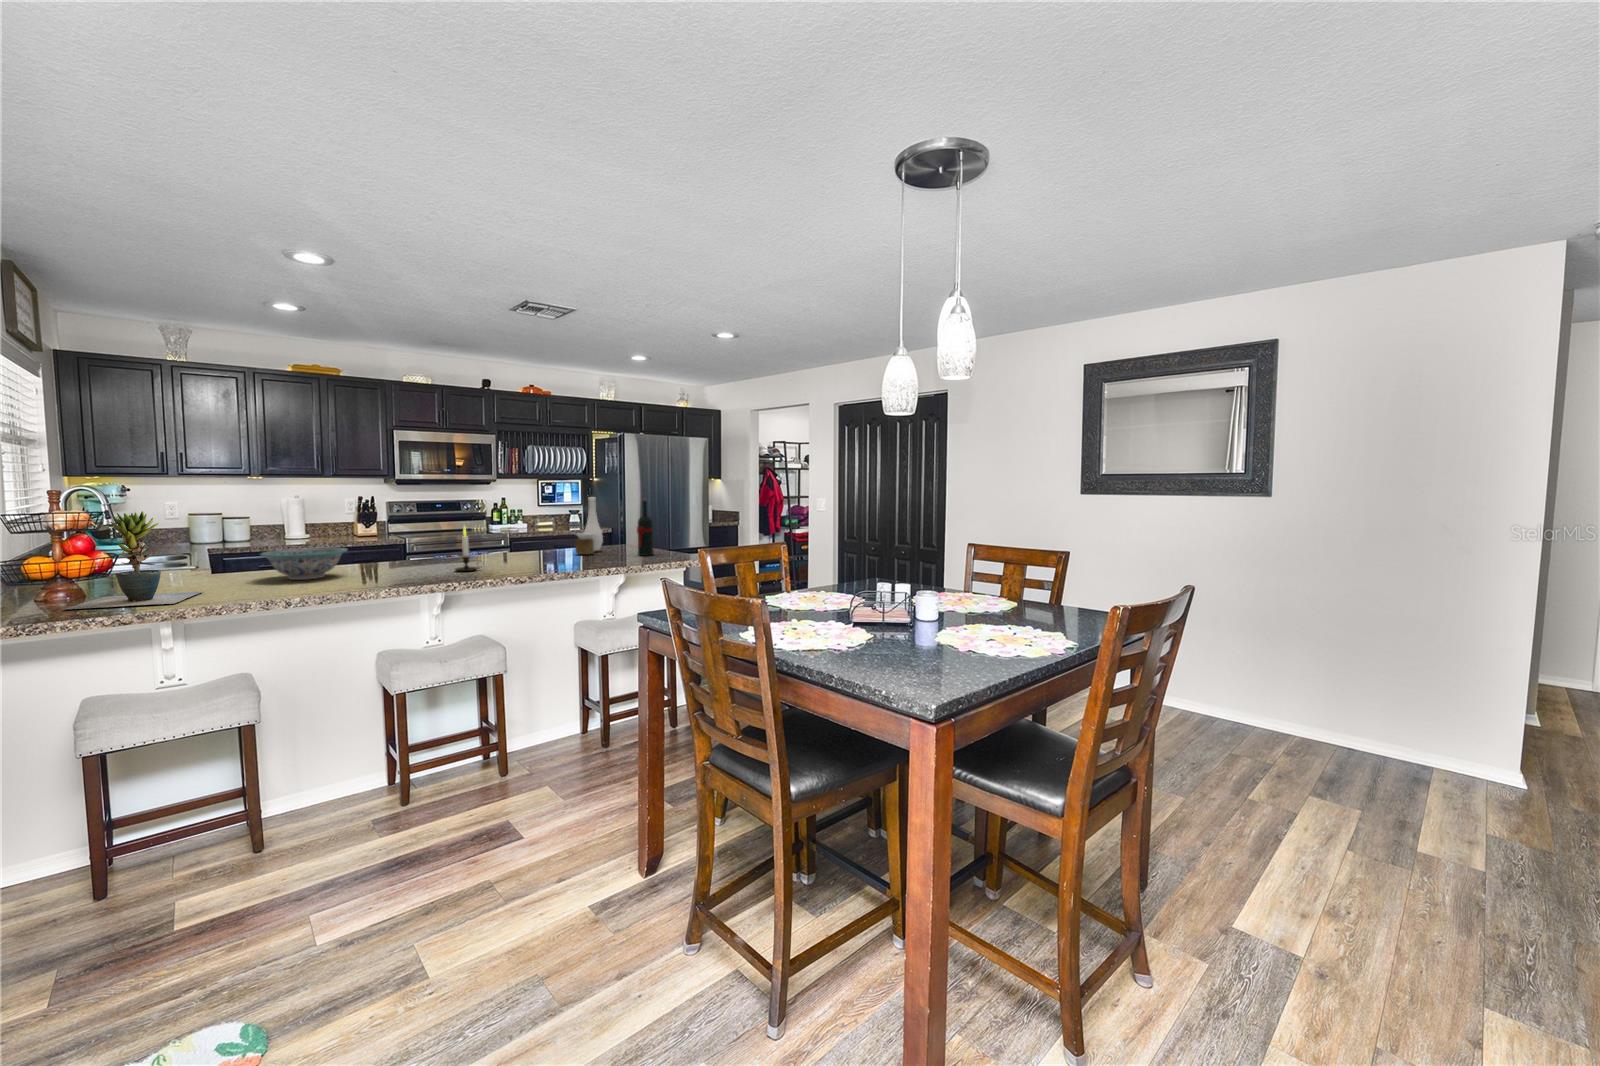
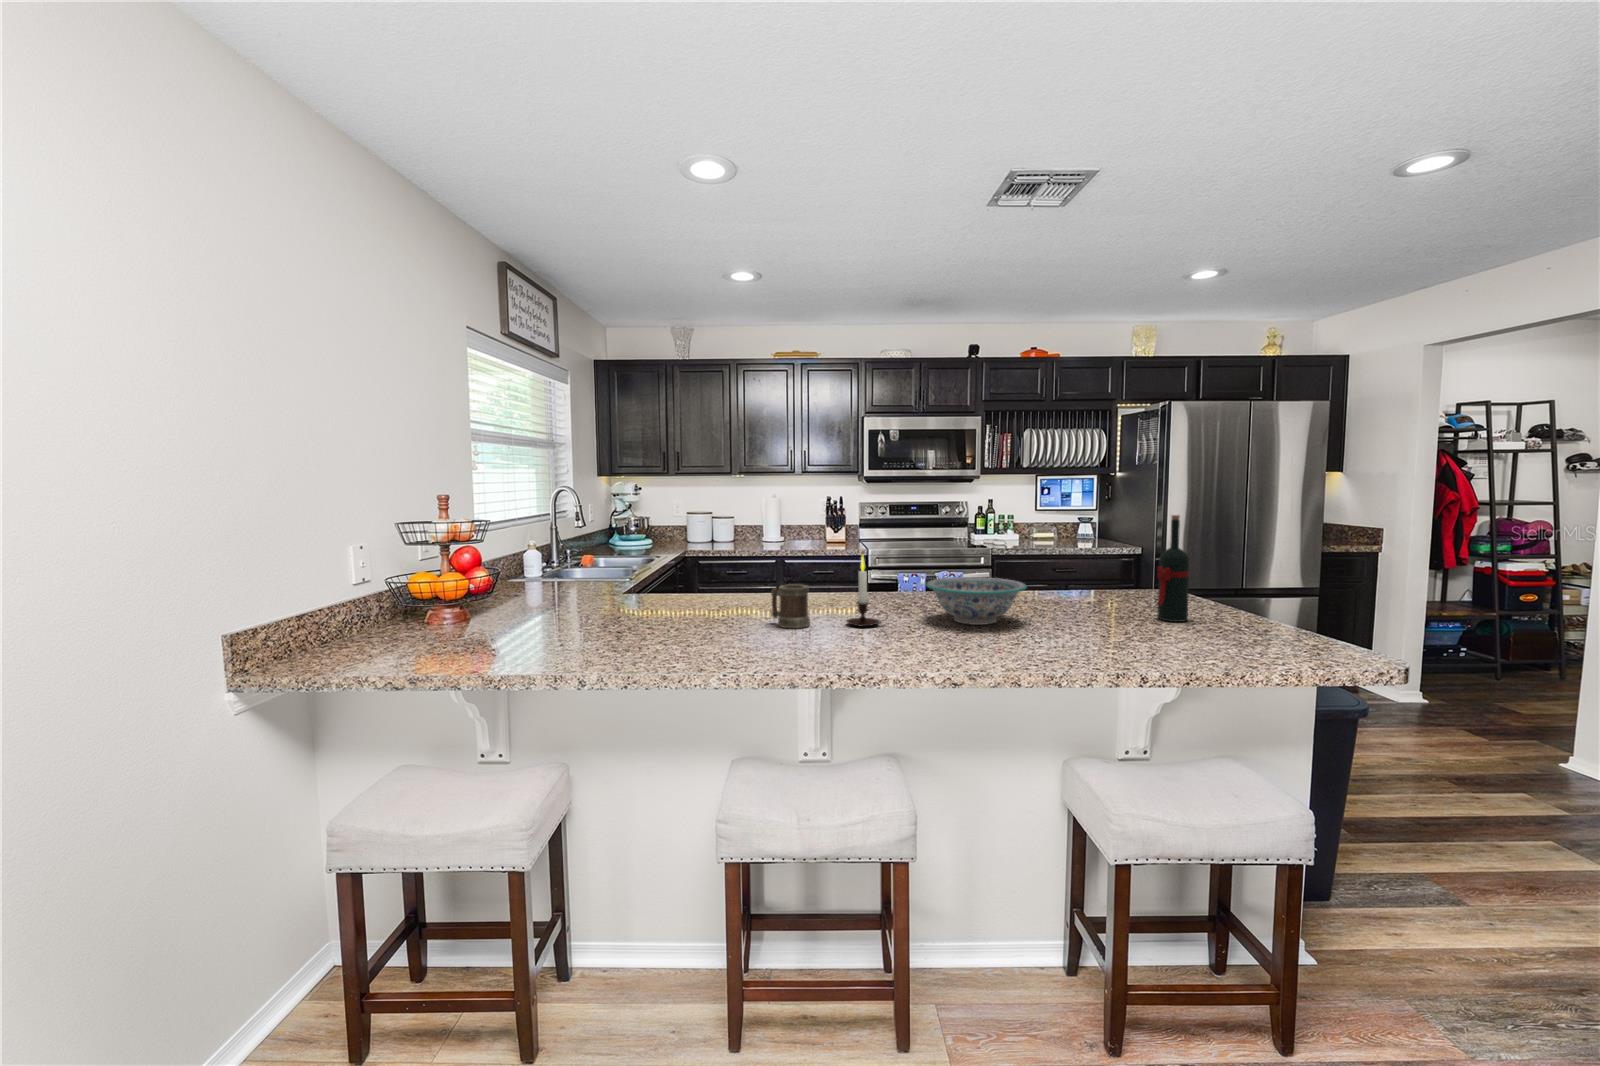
vase: present [575,497,603,554] -> none [1047,509,1098,607]
potted plant: present [65,511,202,609] -> none [416,526,558,646]
decorative bowl: present [261,547,347,580] -> present [926,577,1026,625]
mug: none [396,548,429,576] -> present [771,584,810,628]

